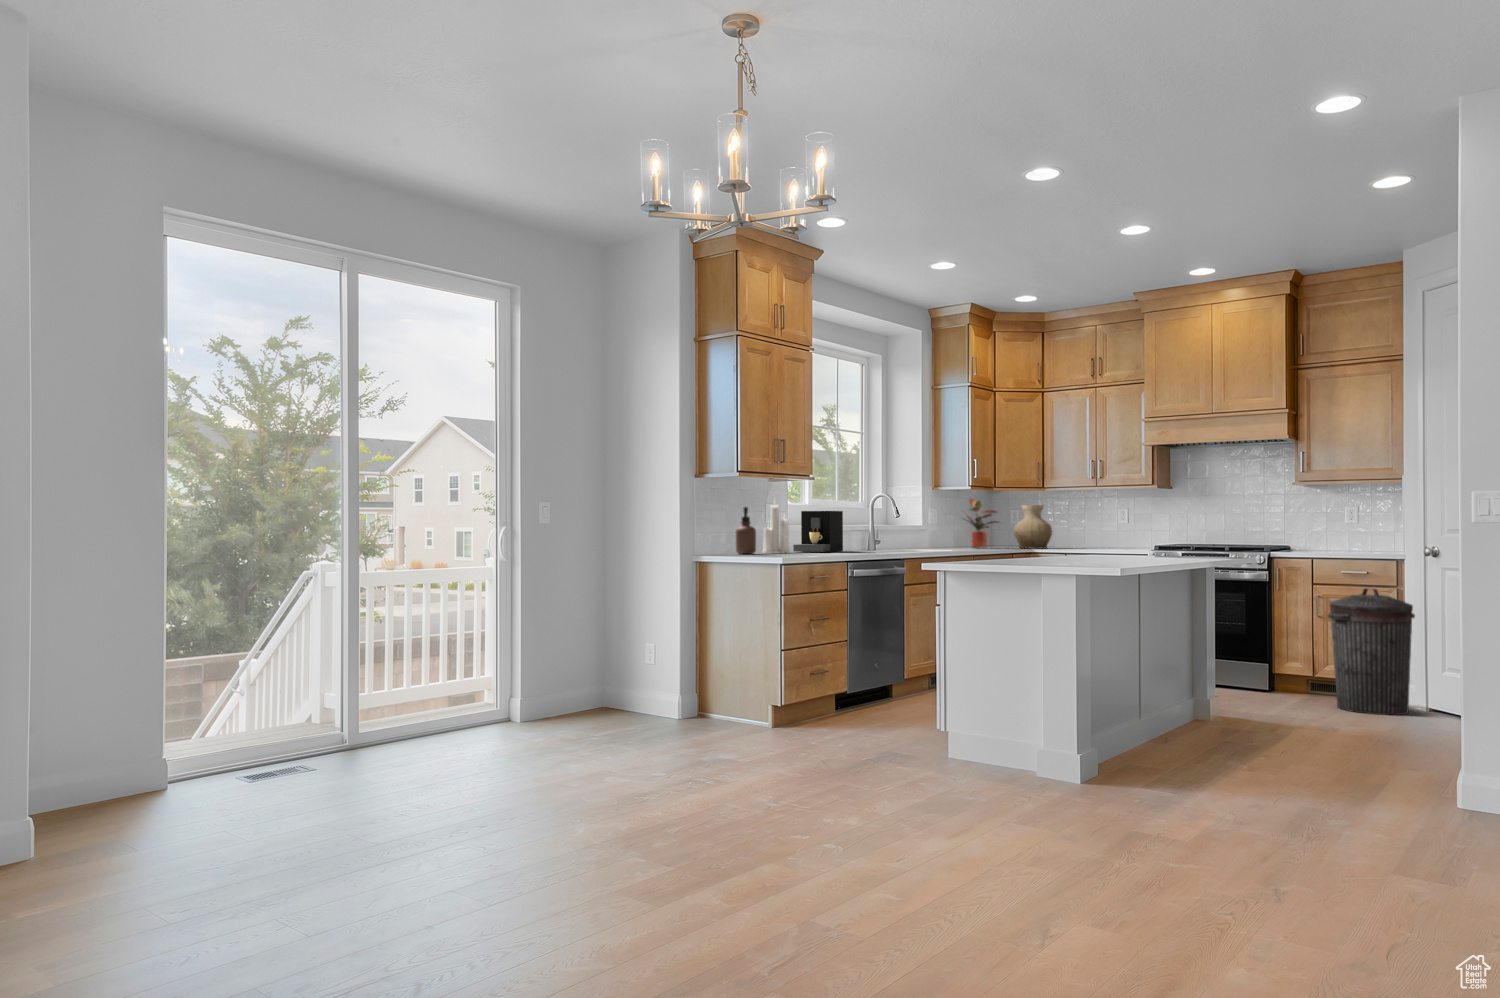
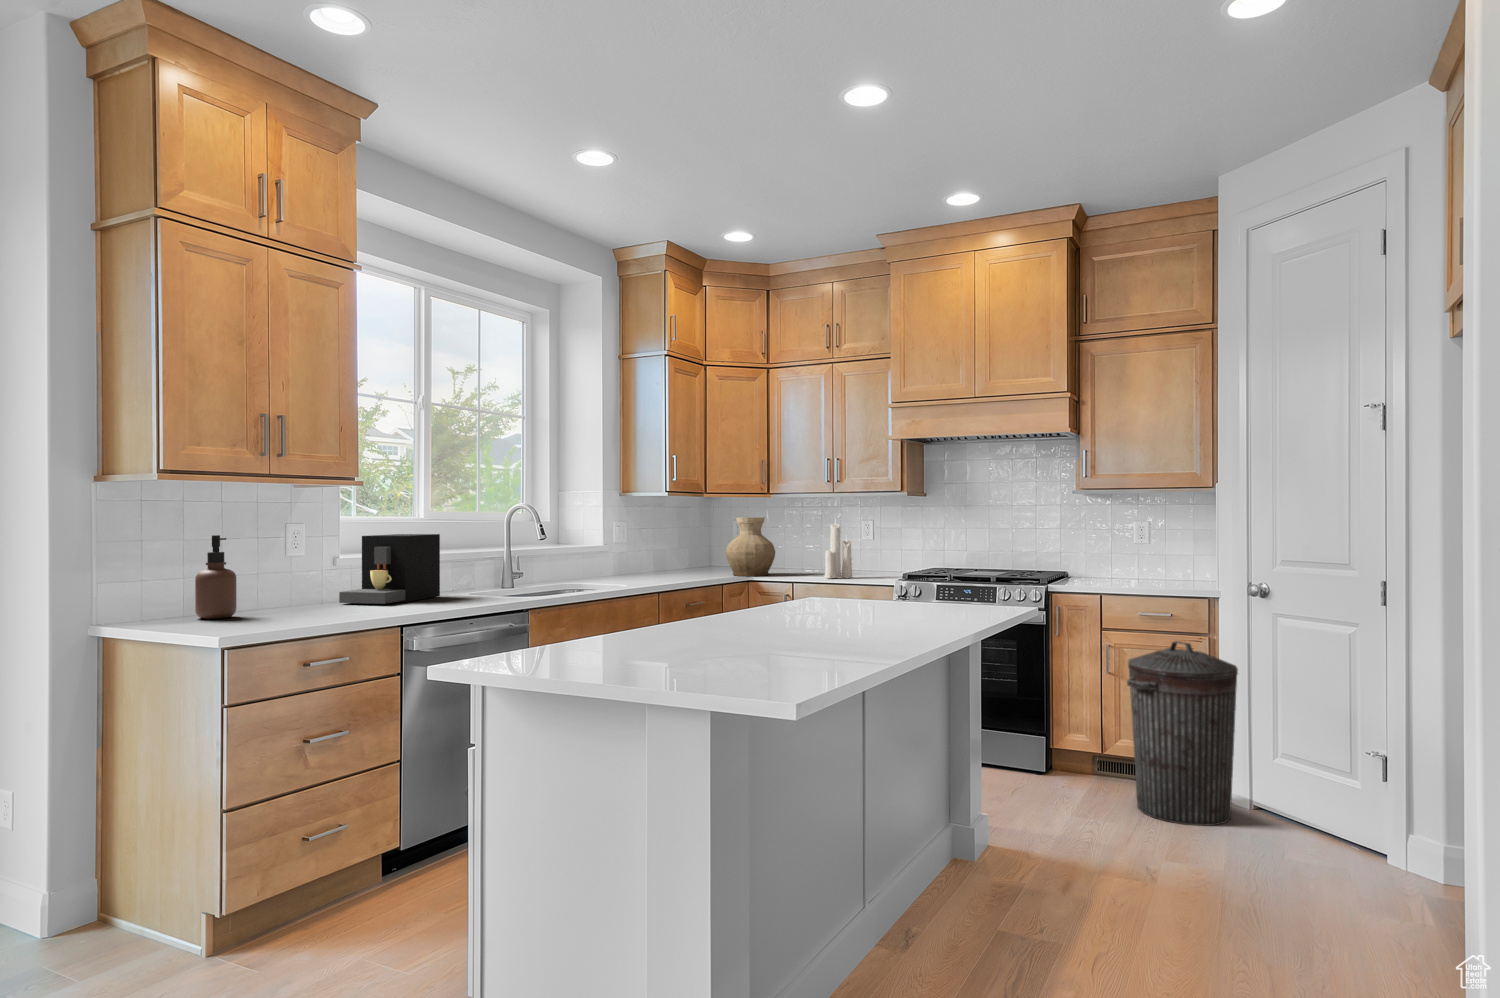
potted plant: present [963,498,999,548] -> none [649,508,706,576]
candle: present [763,505,790,553] -> present [824,520,853,578]

